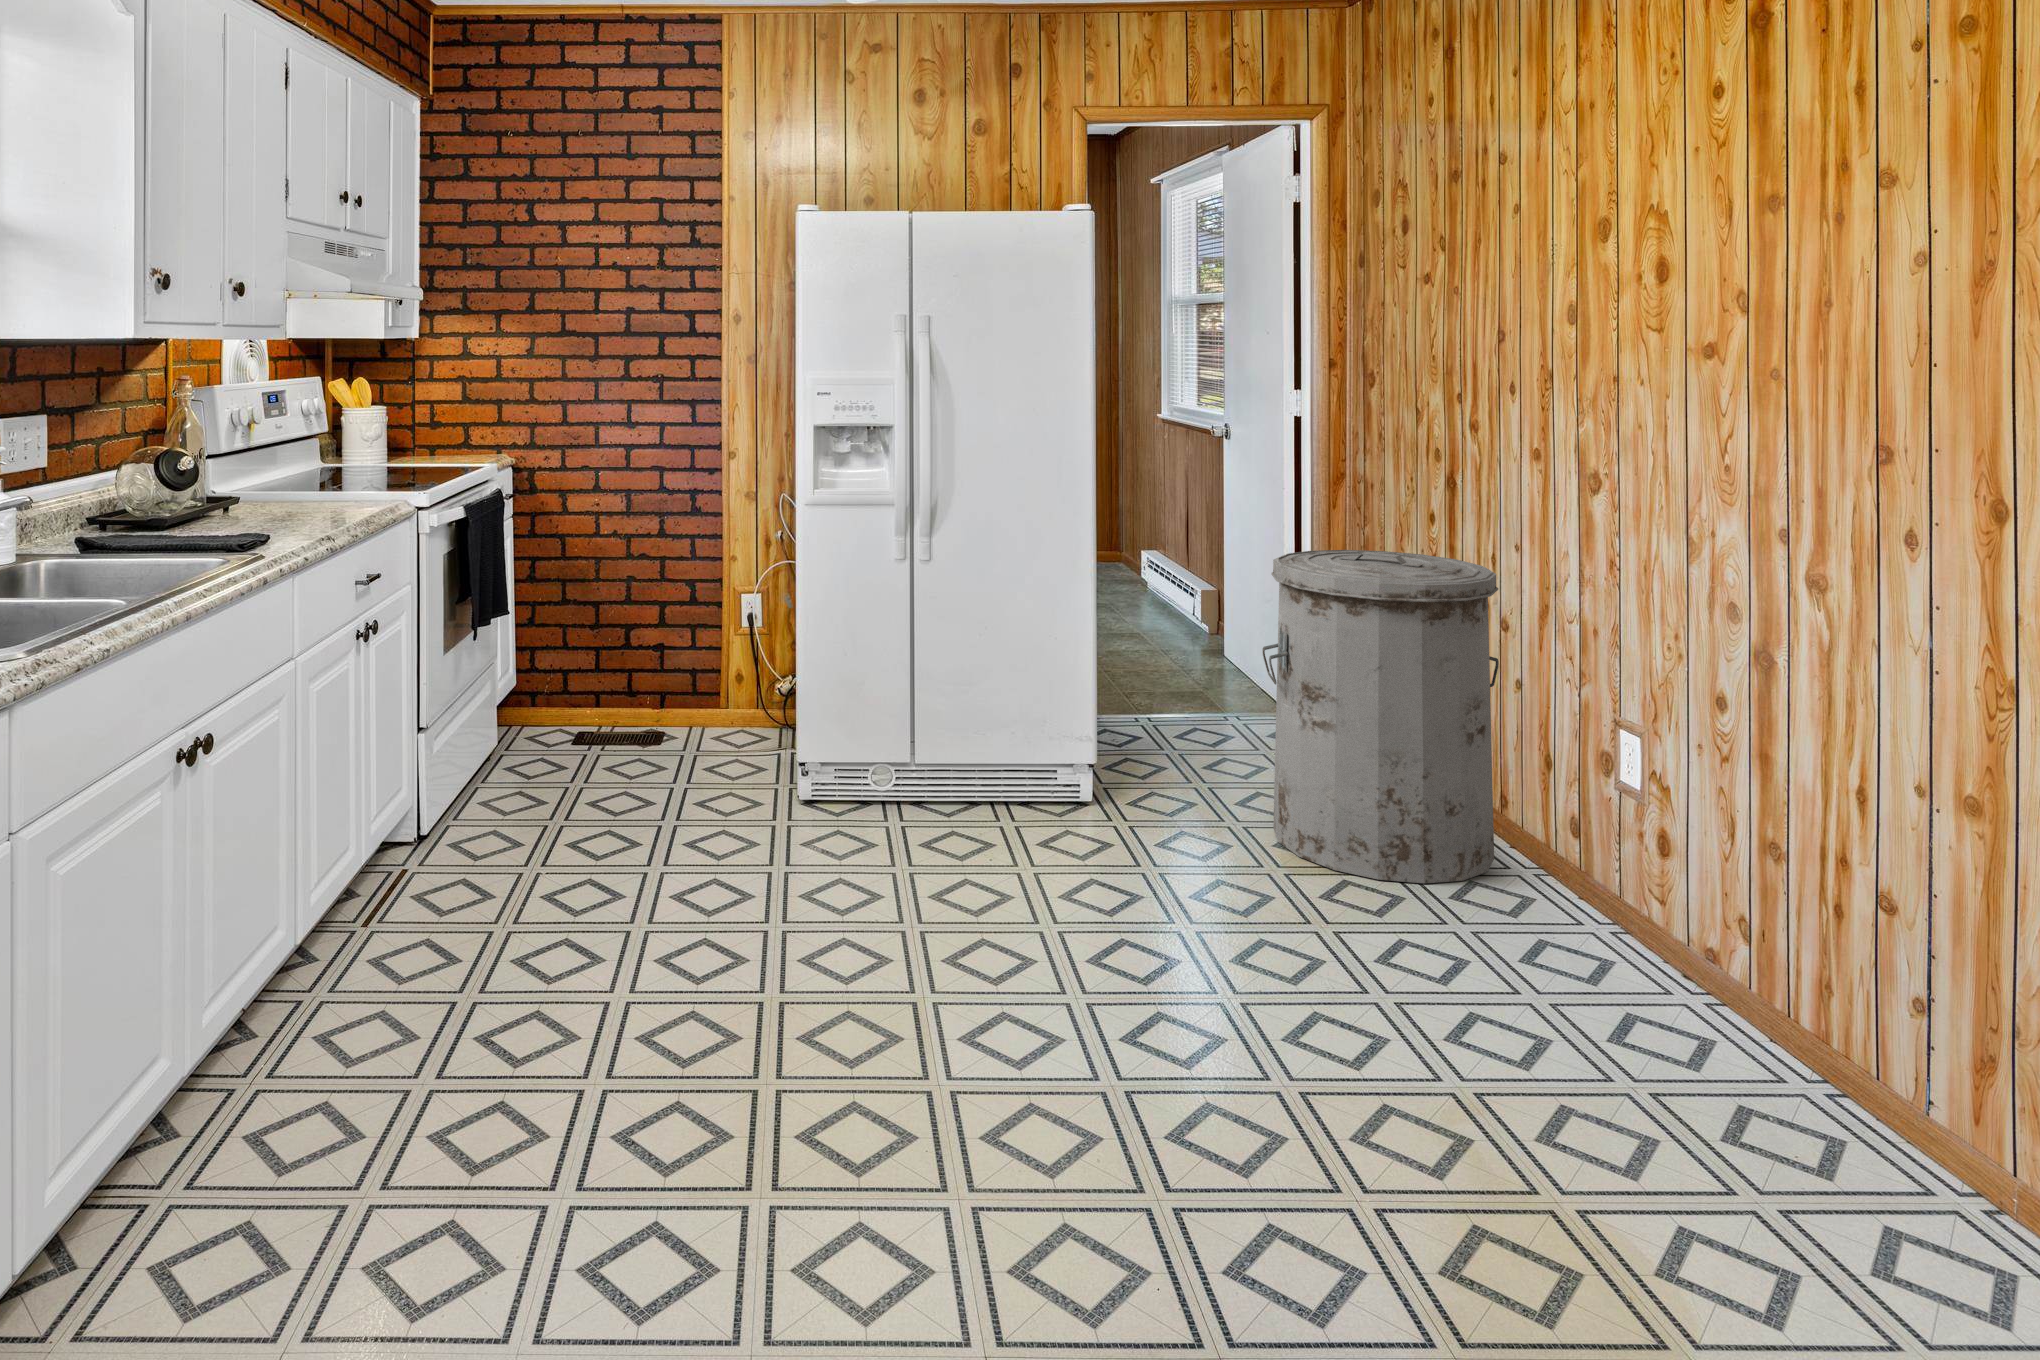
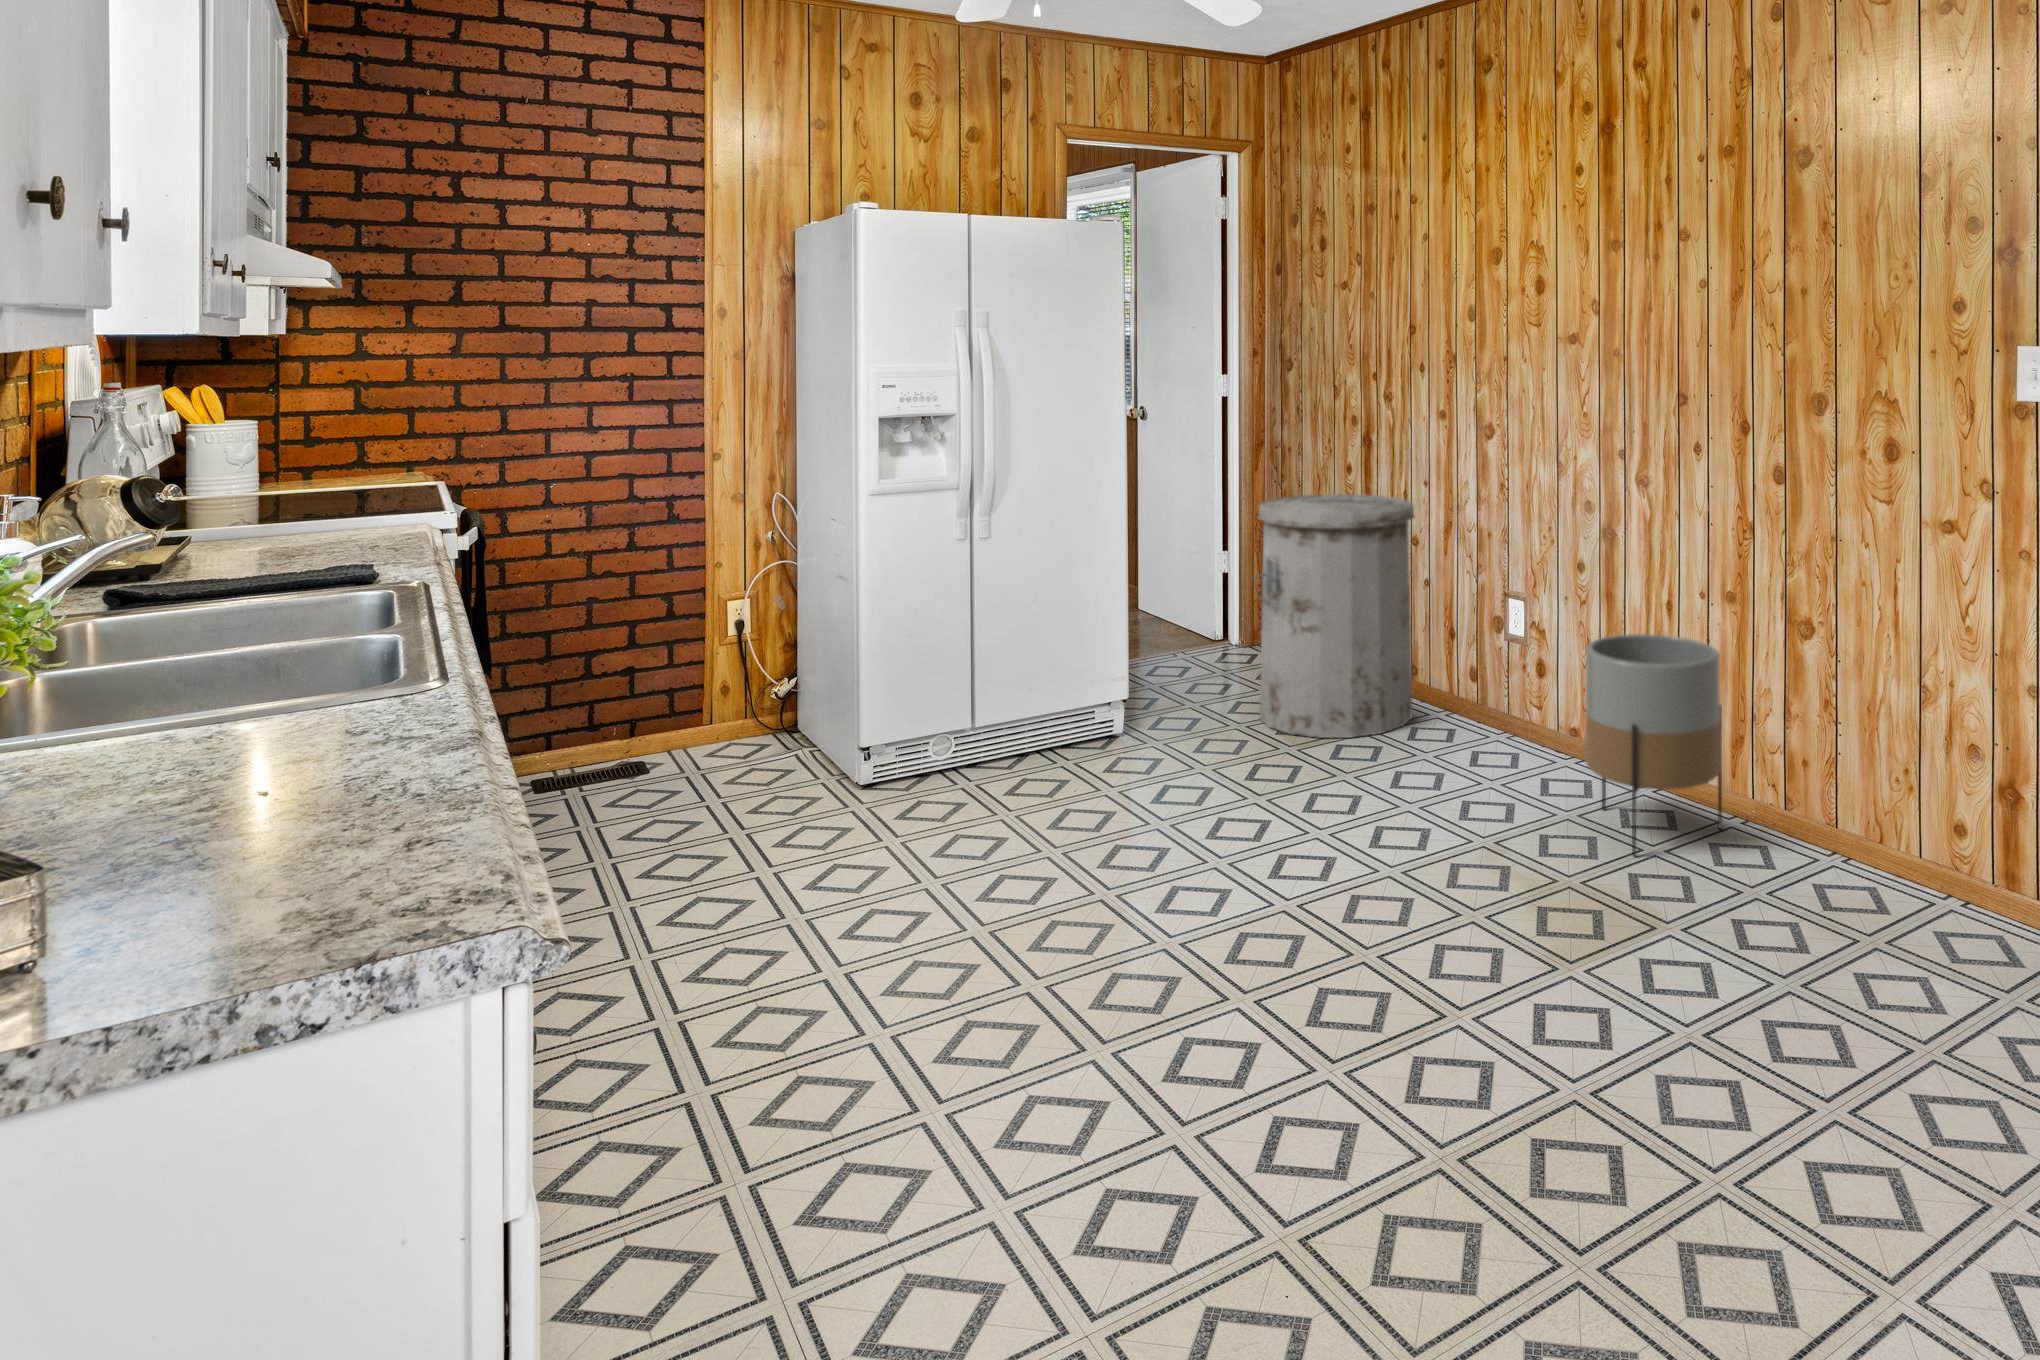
planter: none [1651,821,1926,1194] -> present [1585,634,1722,855]

